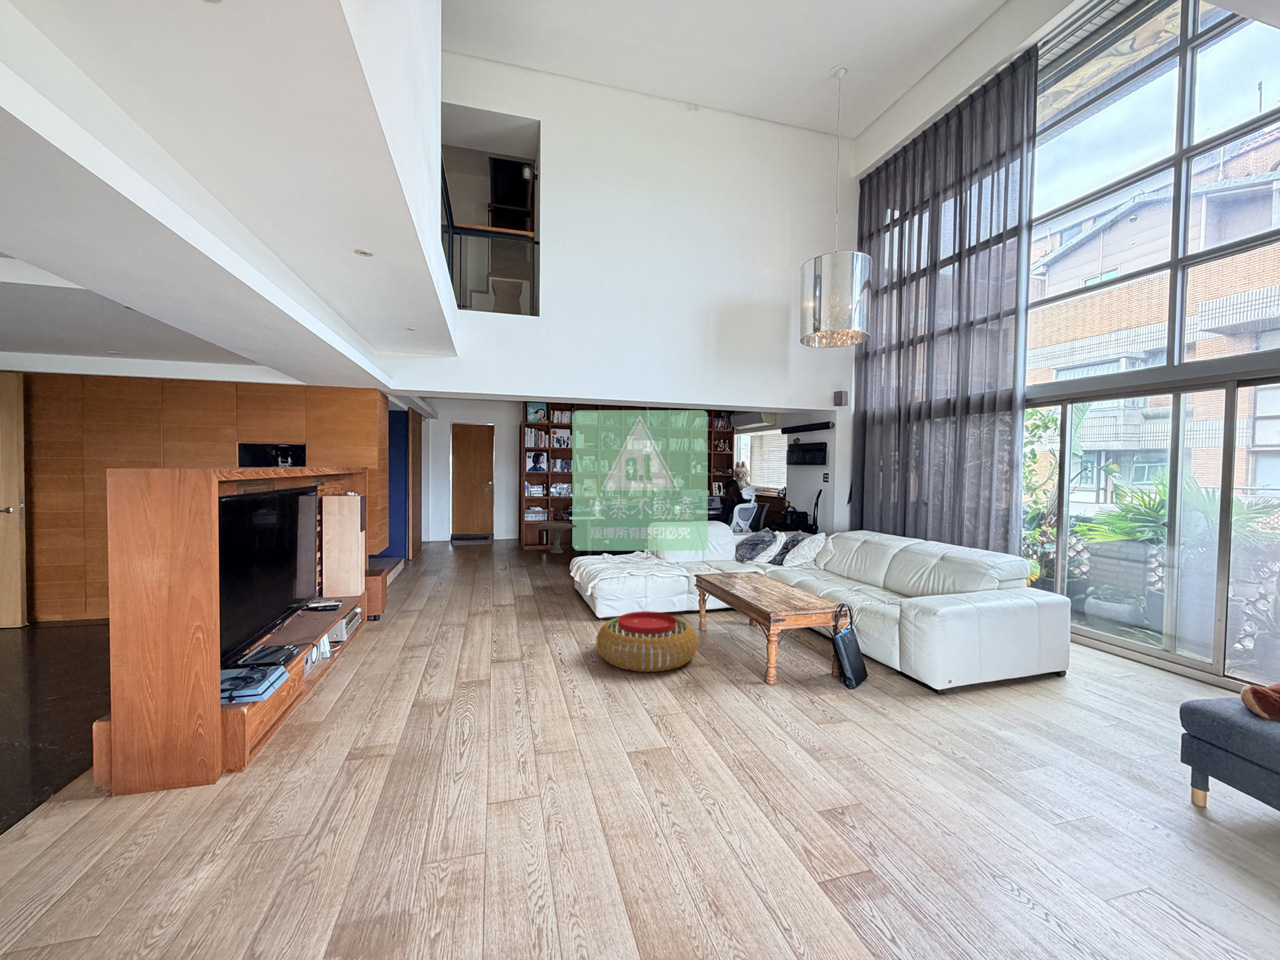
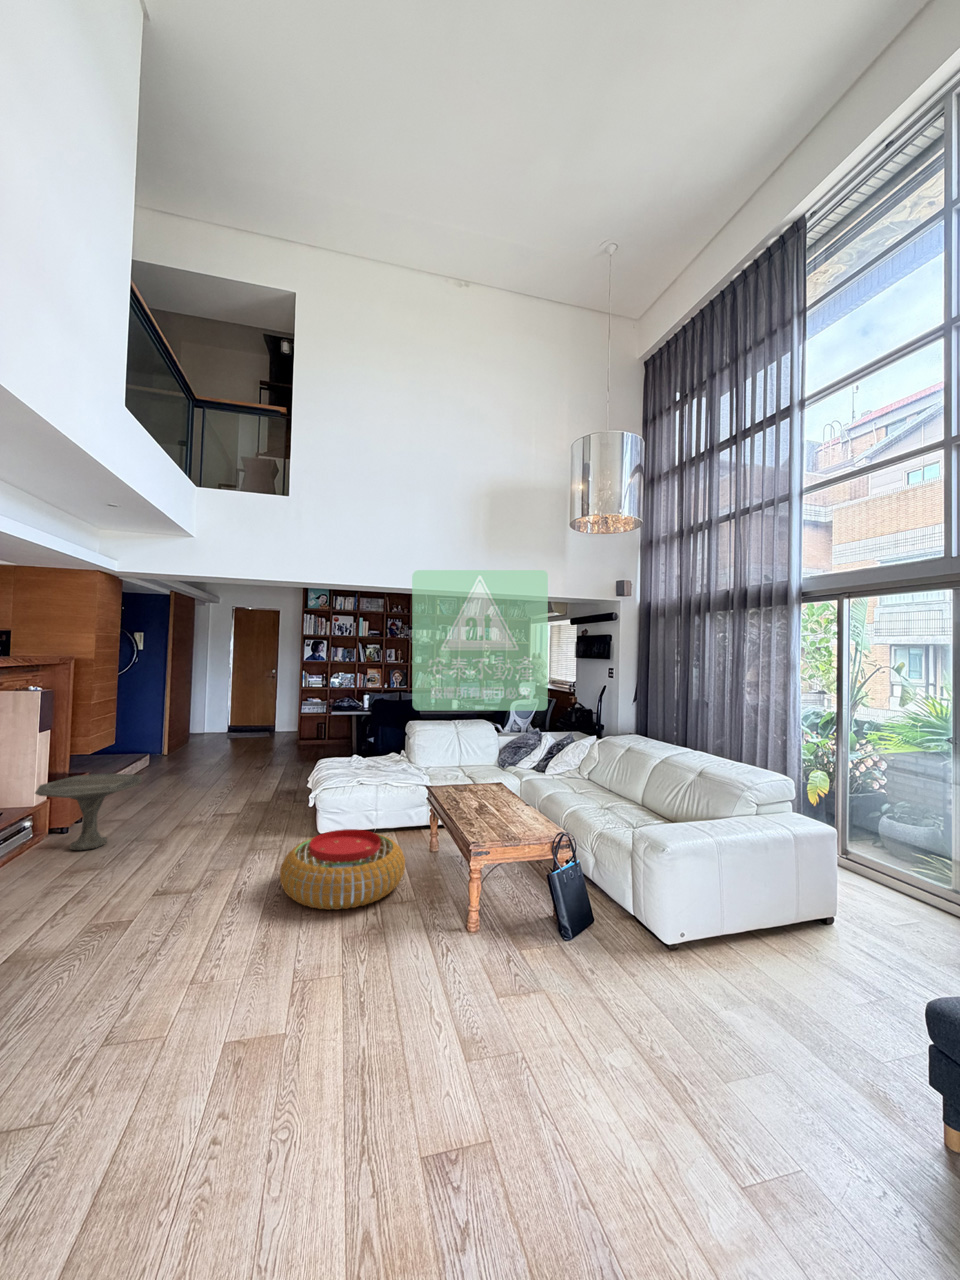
side table: present [538,523,576,554] -> present [35,773,142,850]

